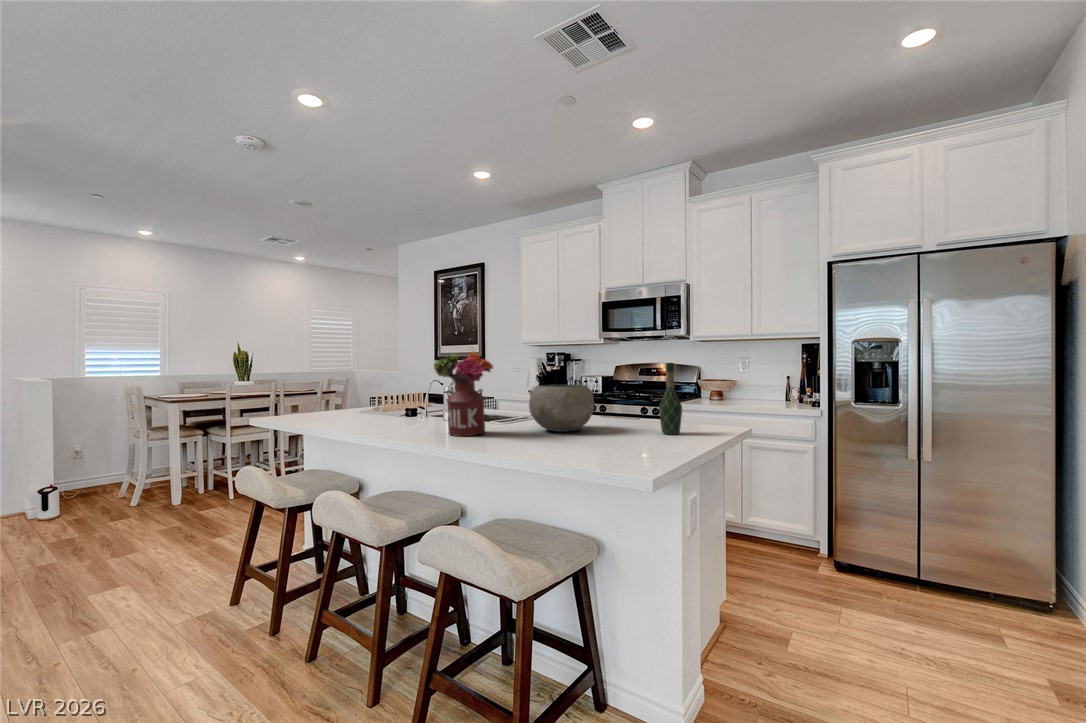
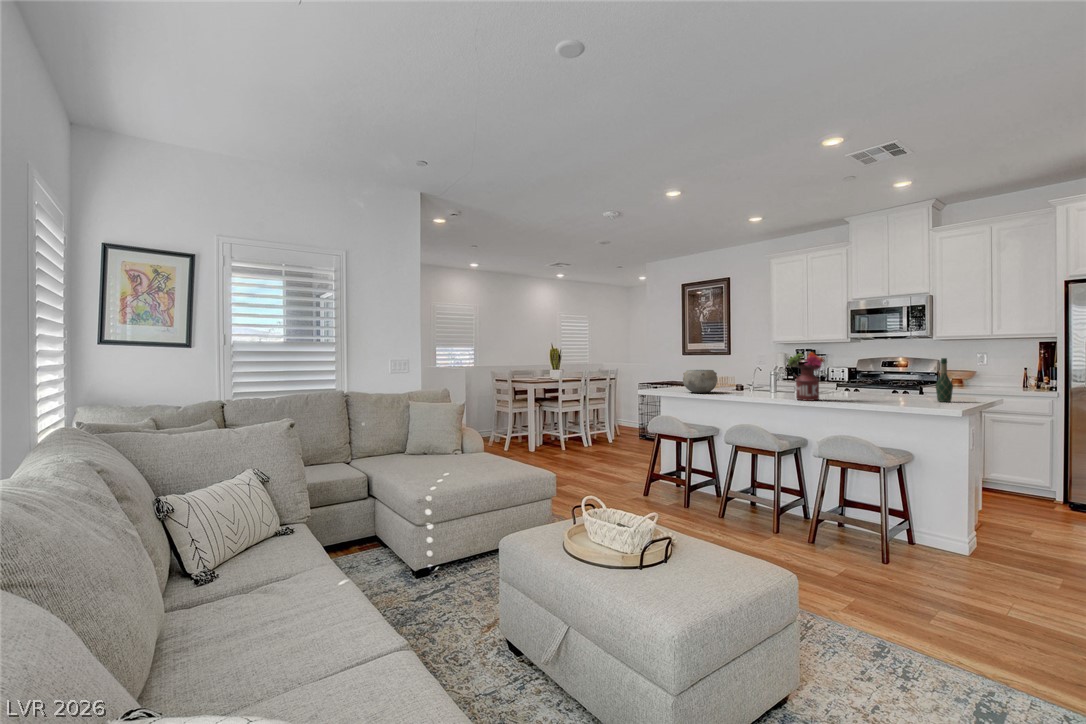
ceramic bowl: present [529,385,594,432] -> present [683,370,717,393]

